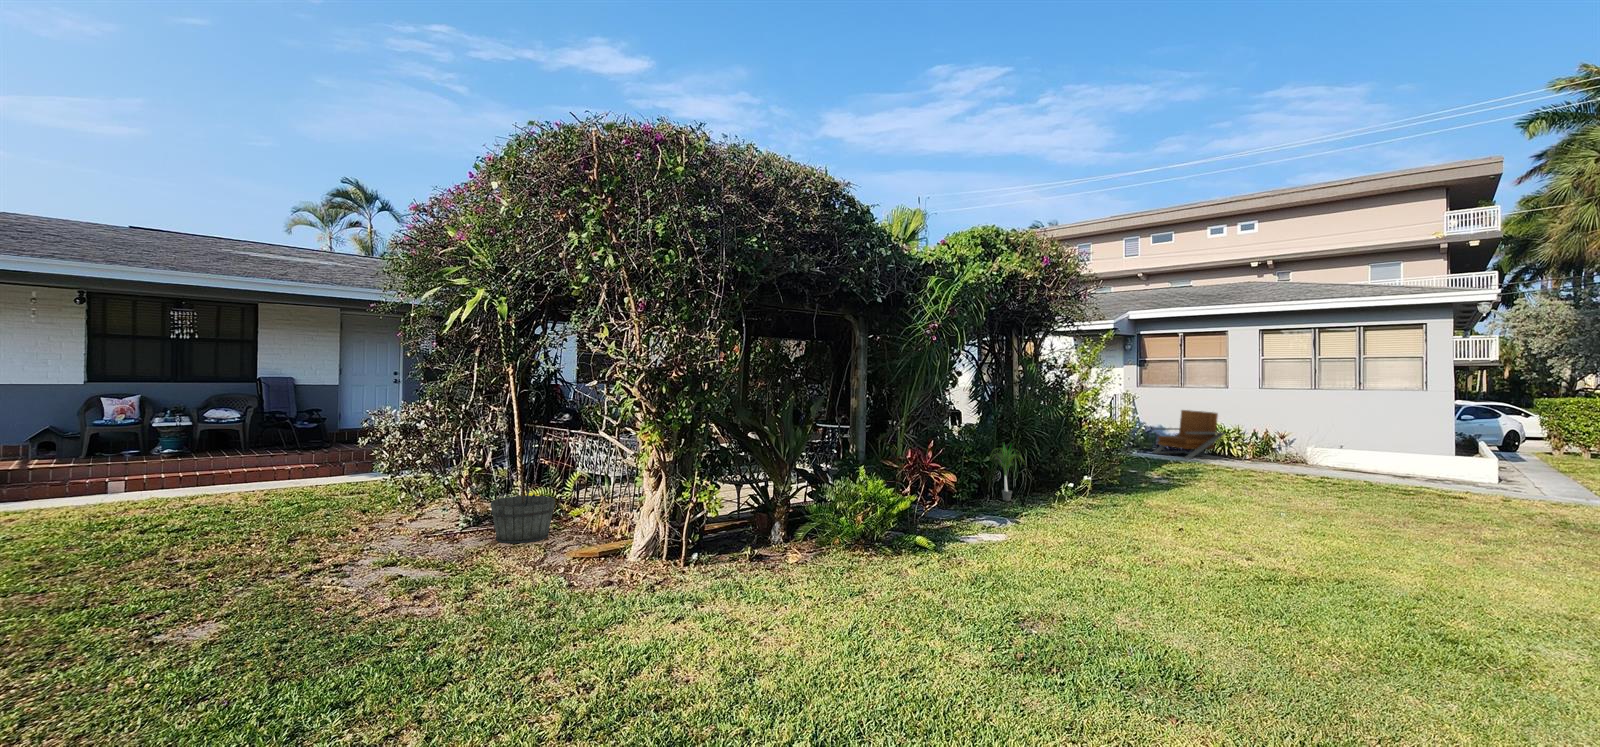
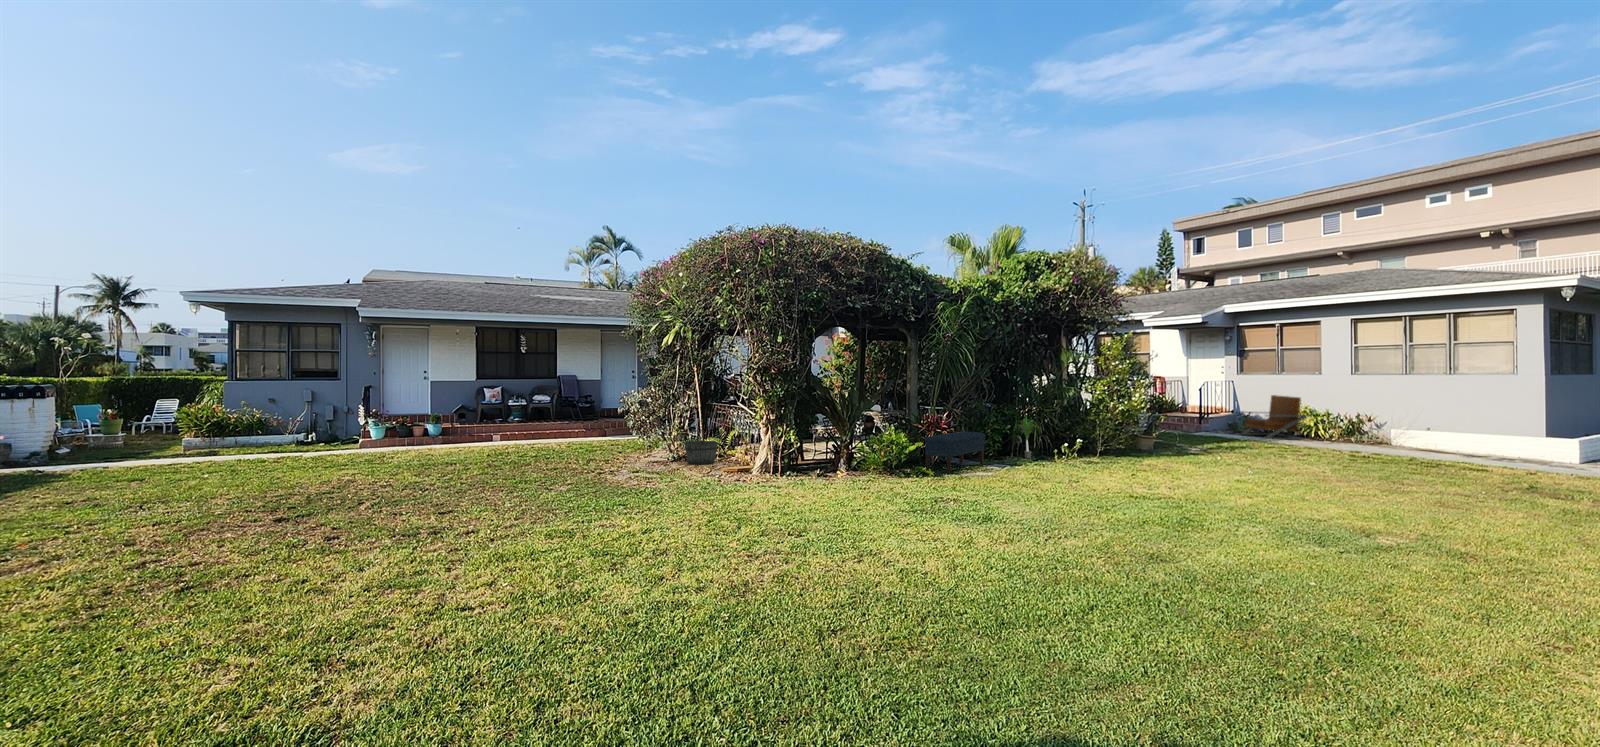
bench: none [911,468,979,542] -> present [924,431,985,474]

